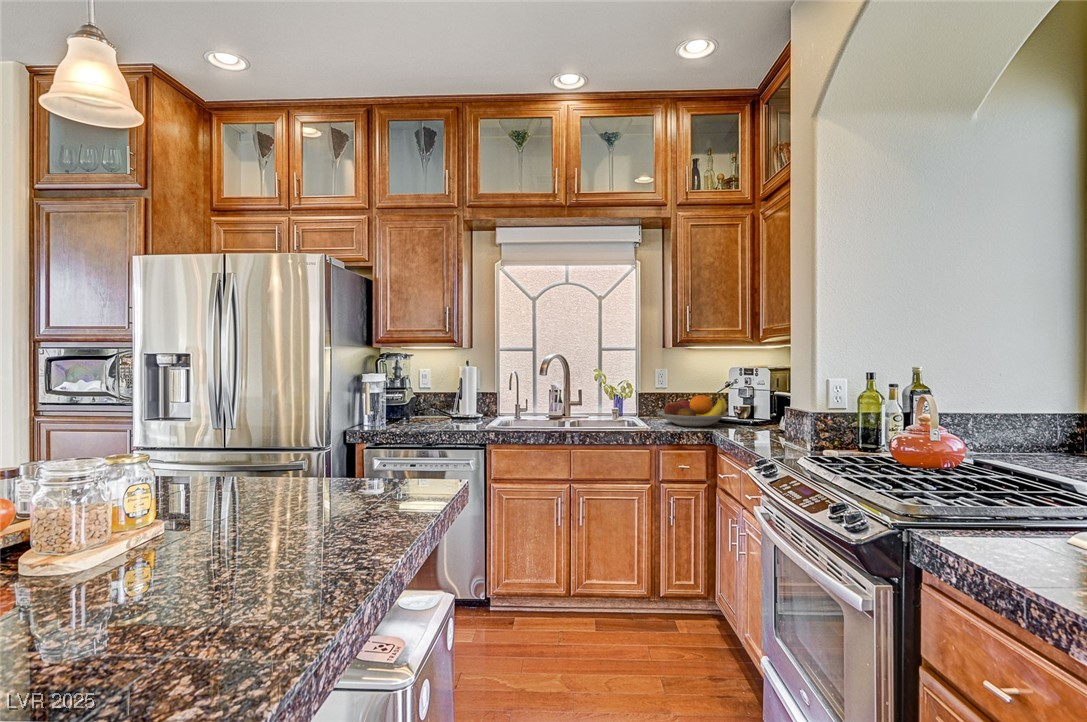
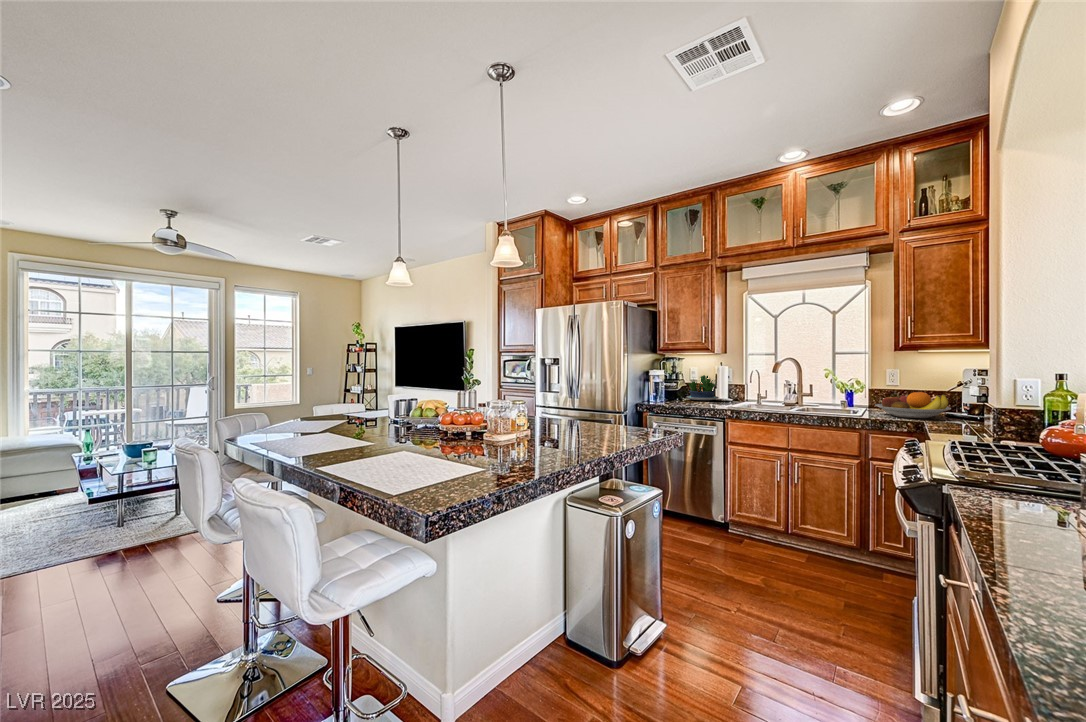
potted plant: none [416,381,470,418] -> present [687,375,719,400]

